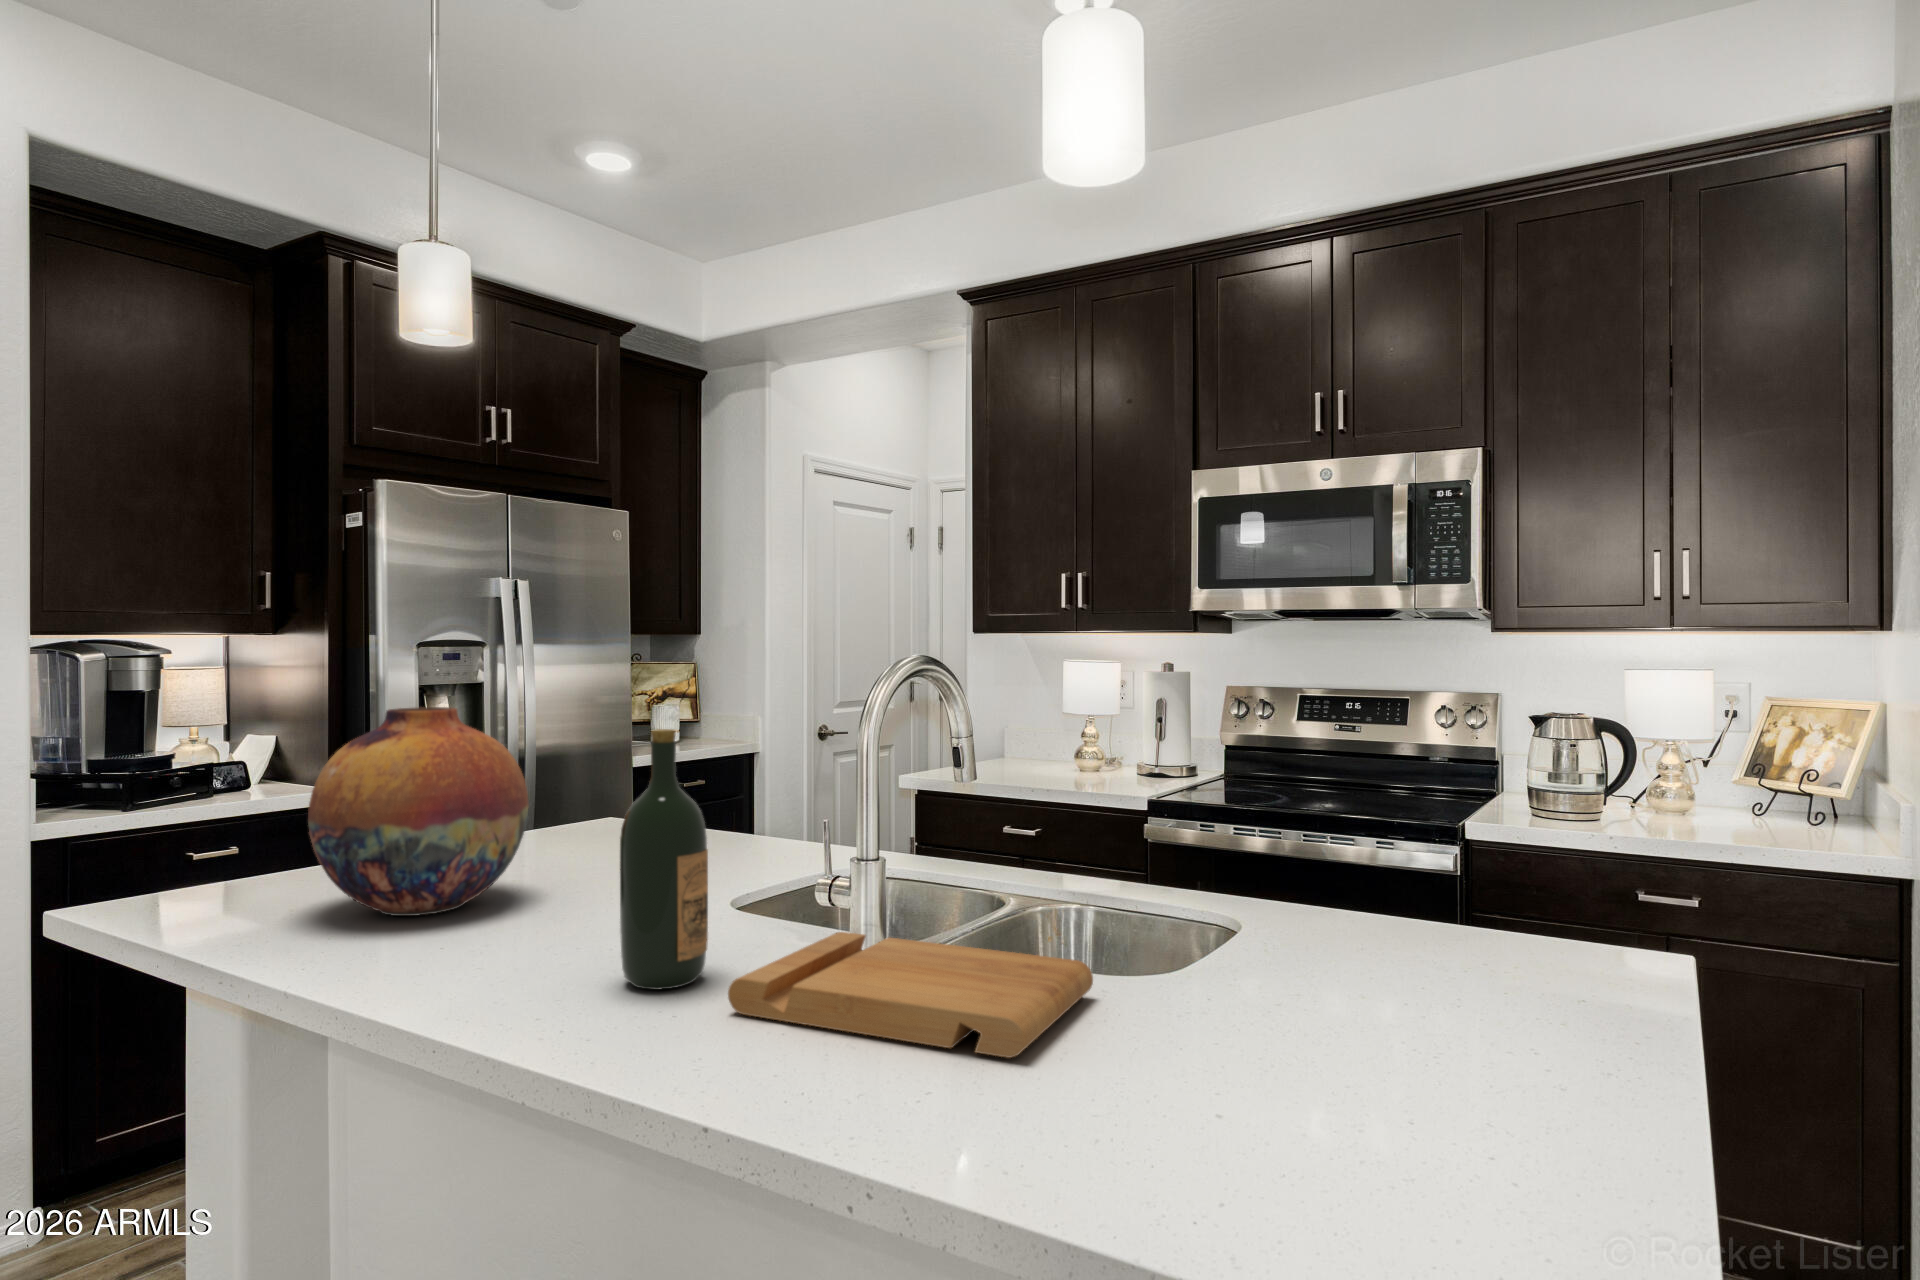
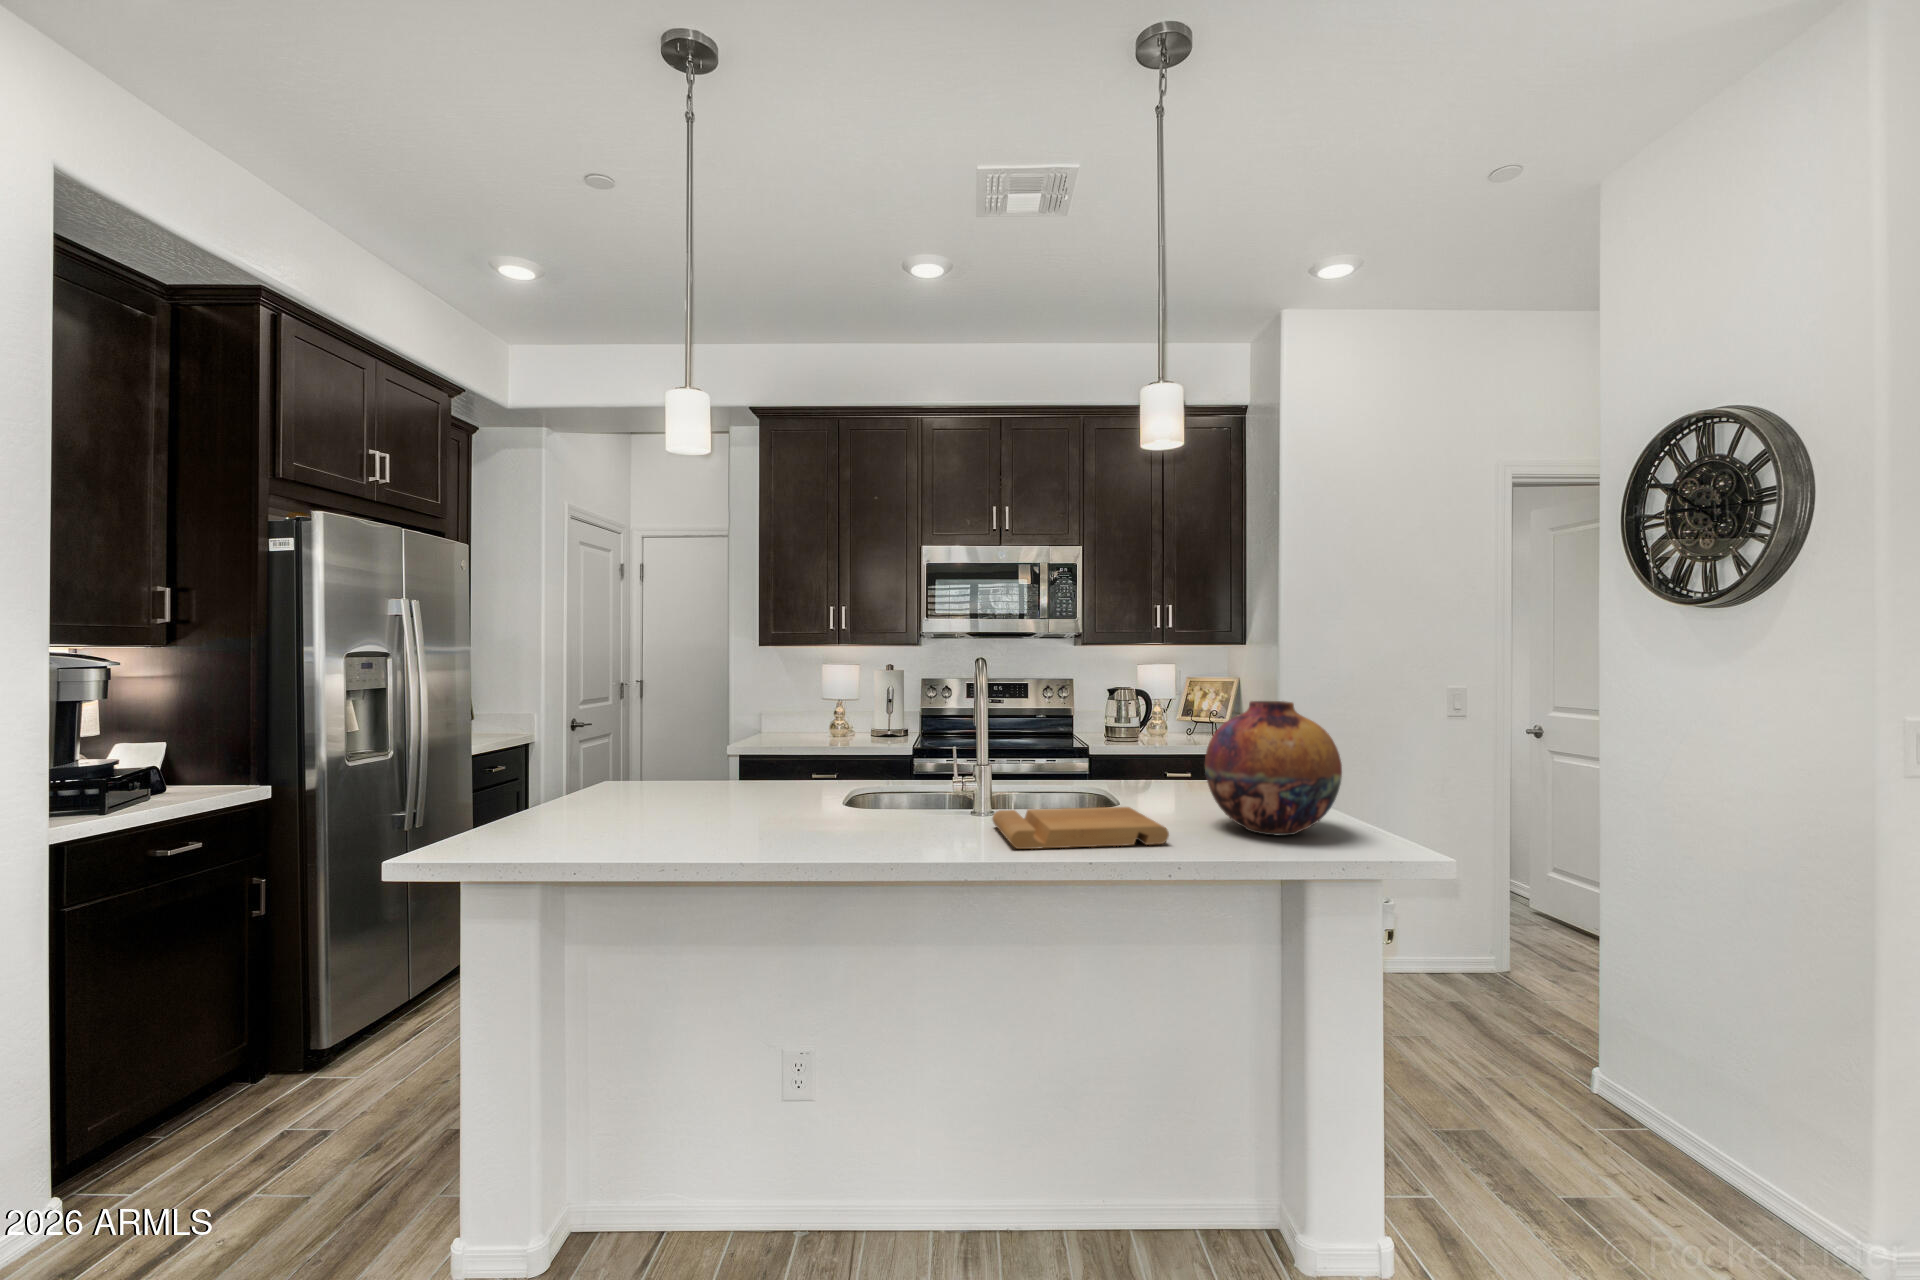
vase: present [308,707,529,916] -> present [1205,701,1342,836]
wine bottle: present [620,729,708,990] -> none [919,705,966,848]

